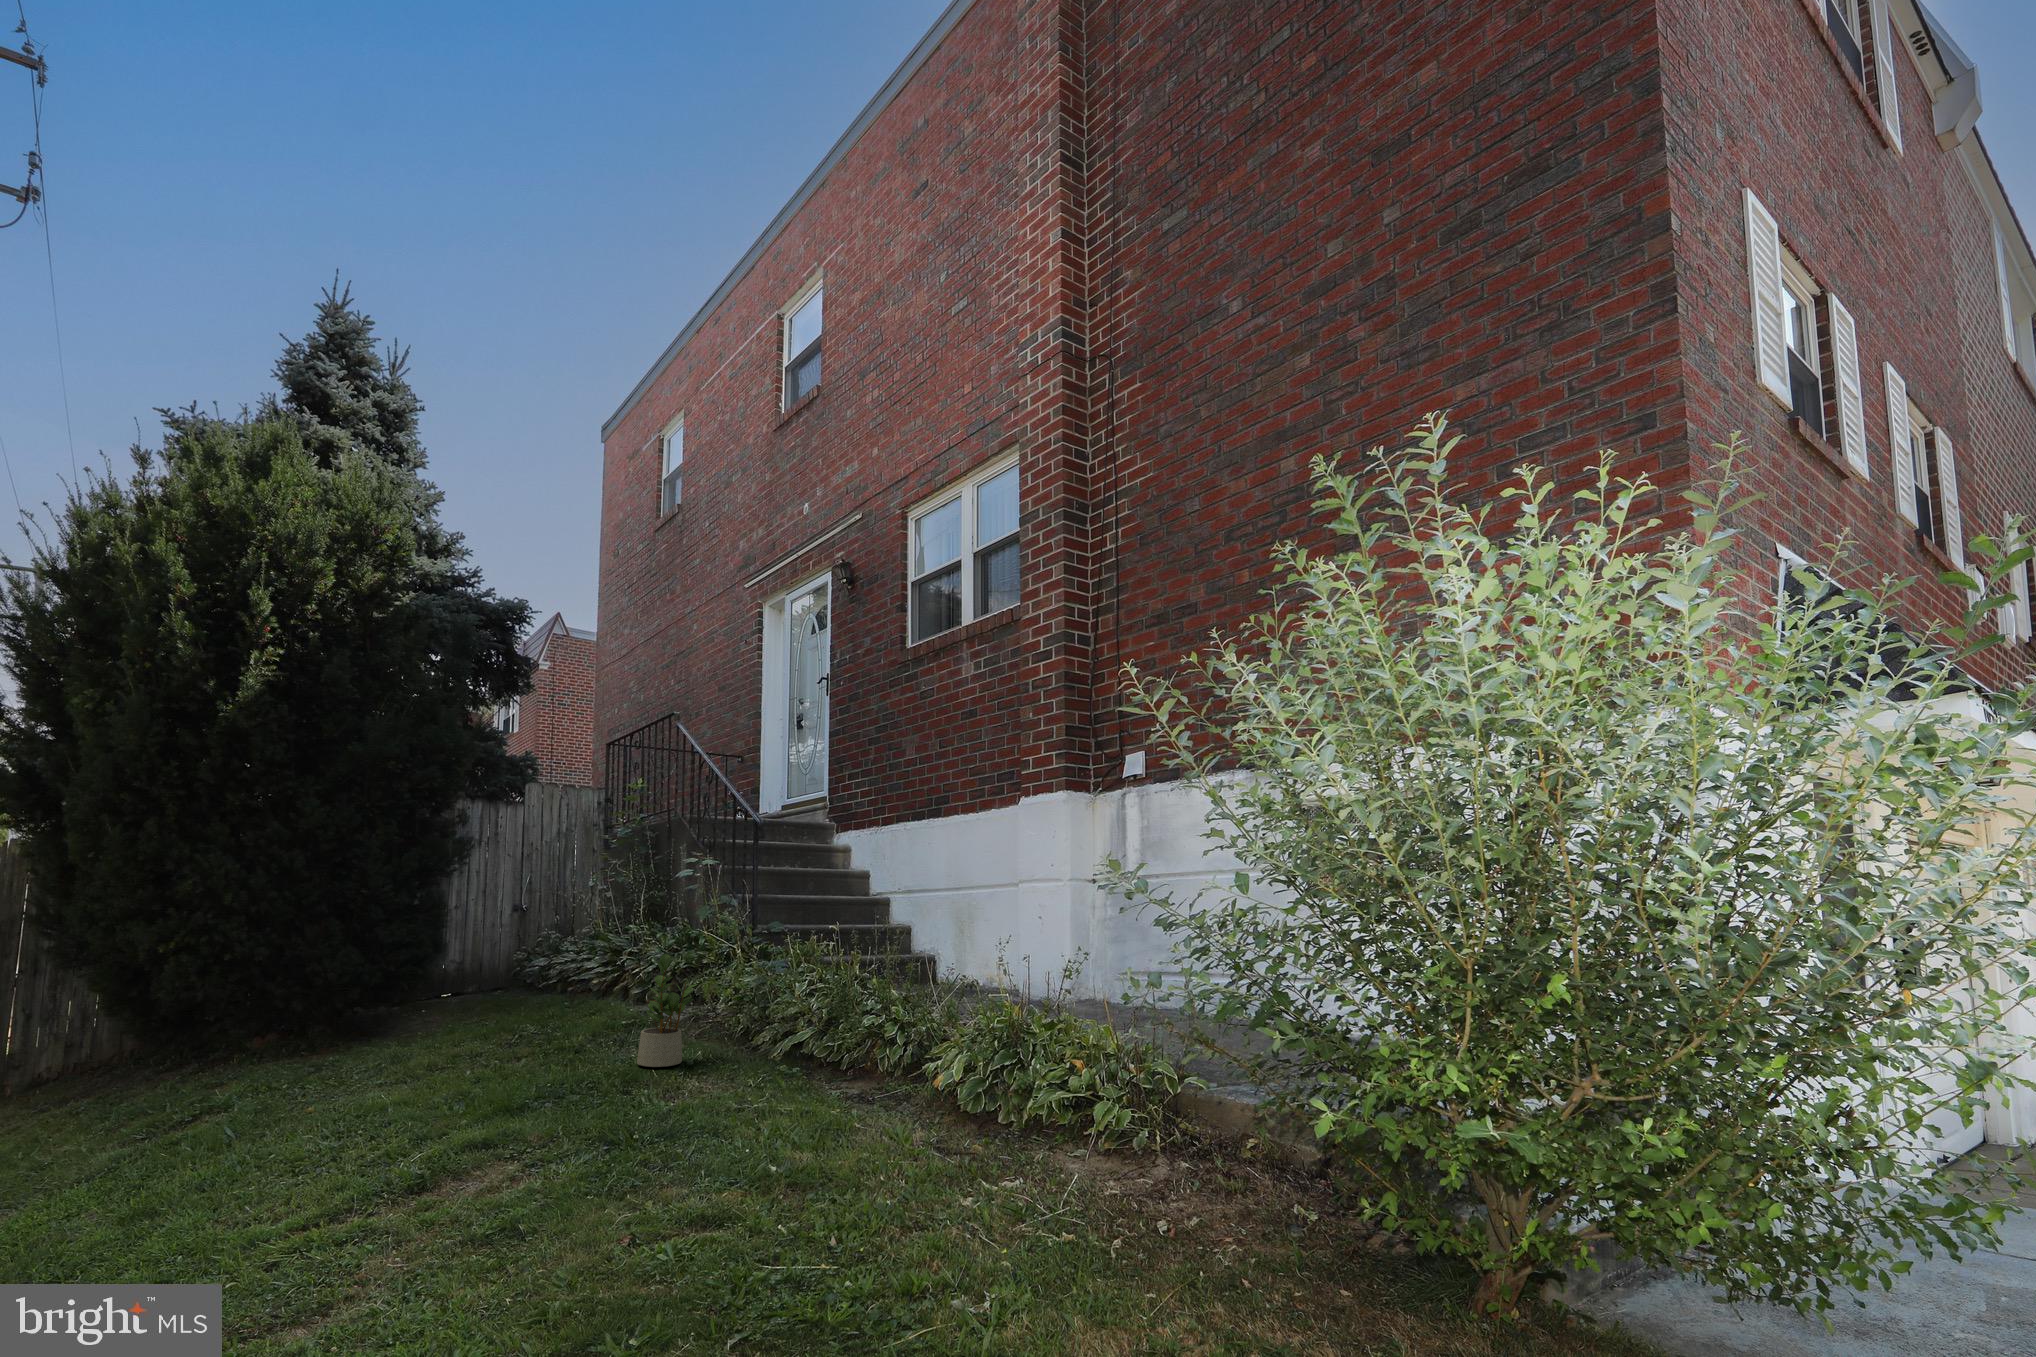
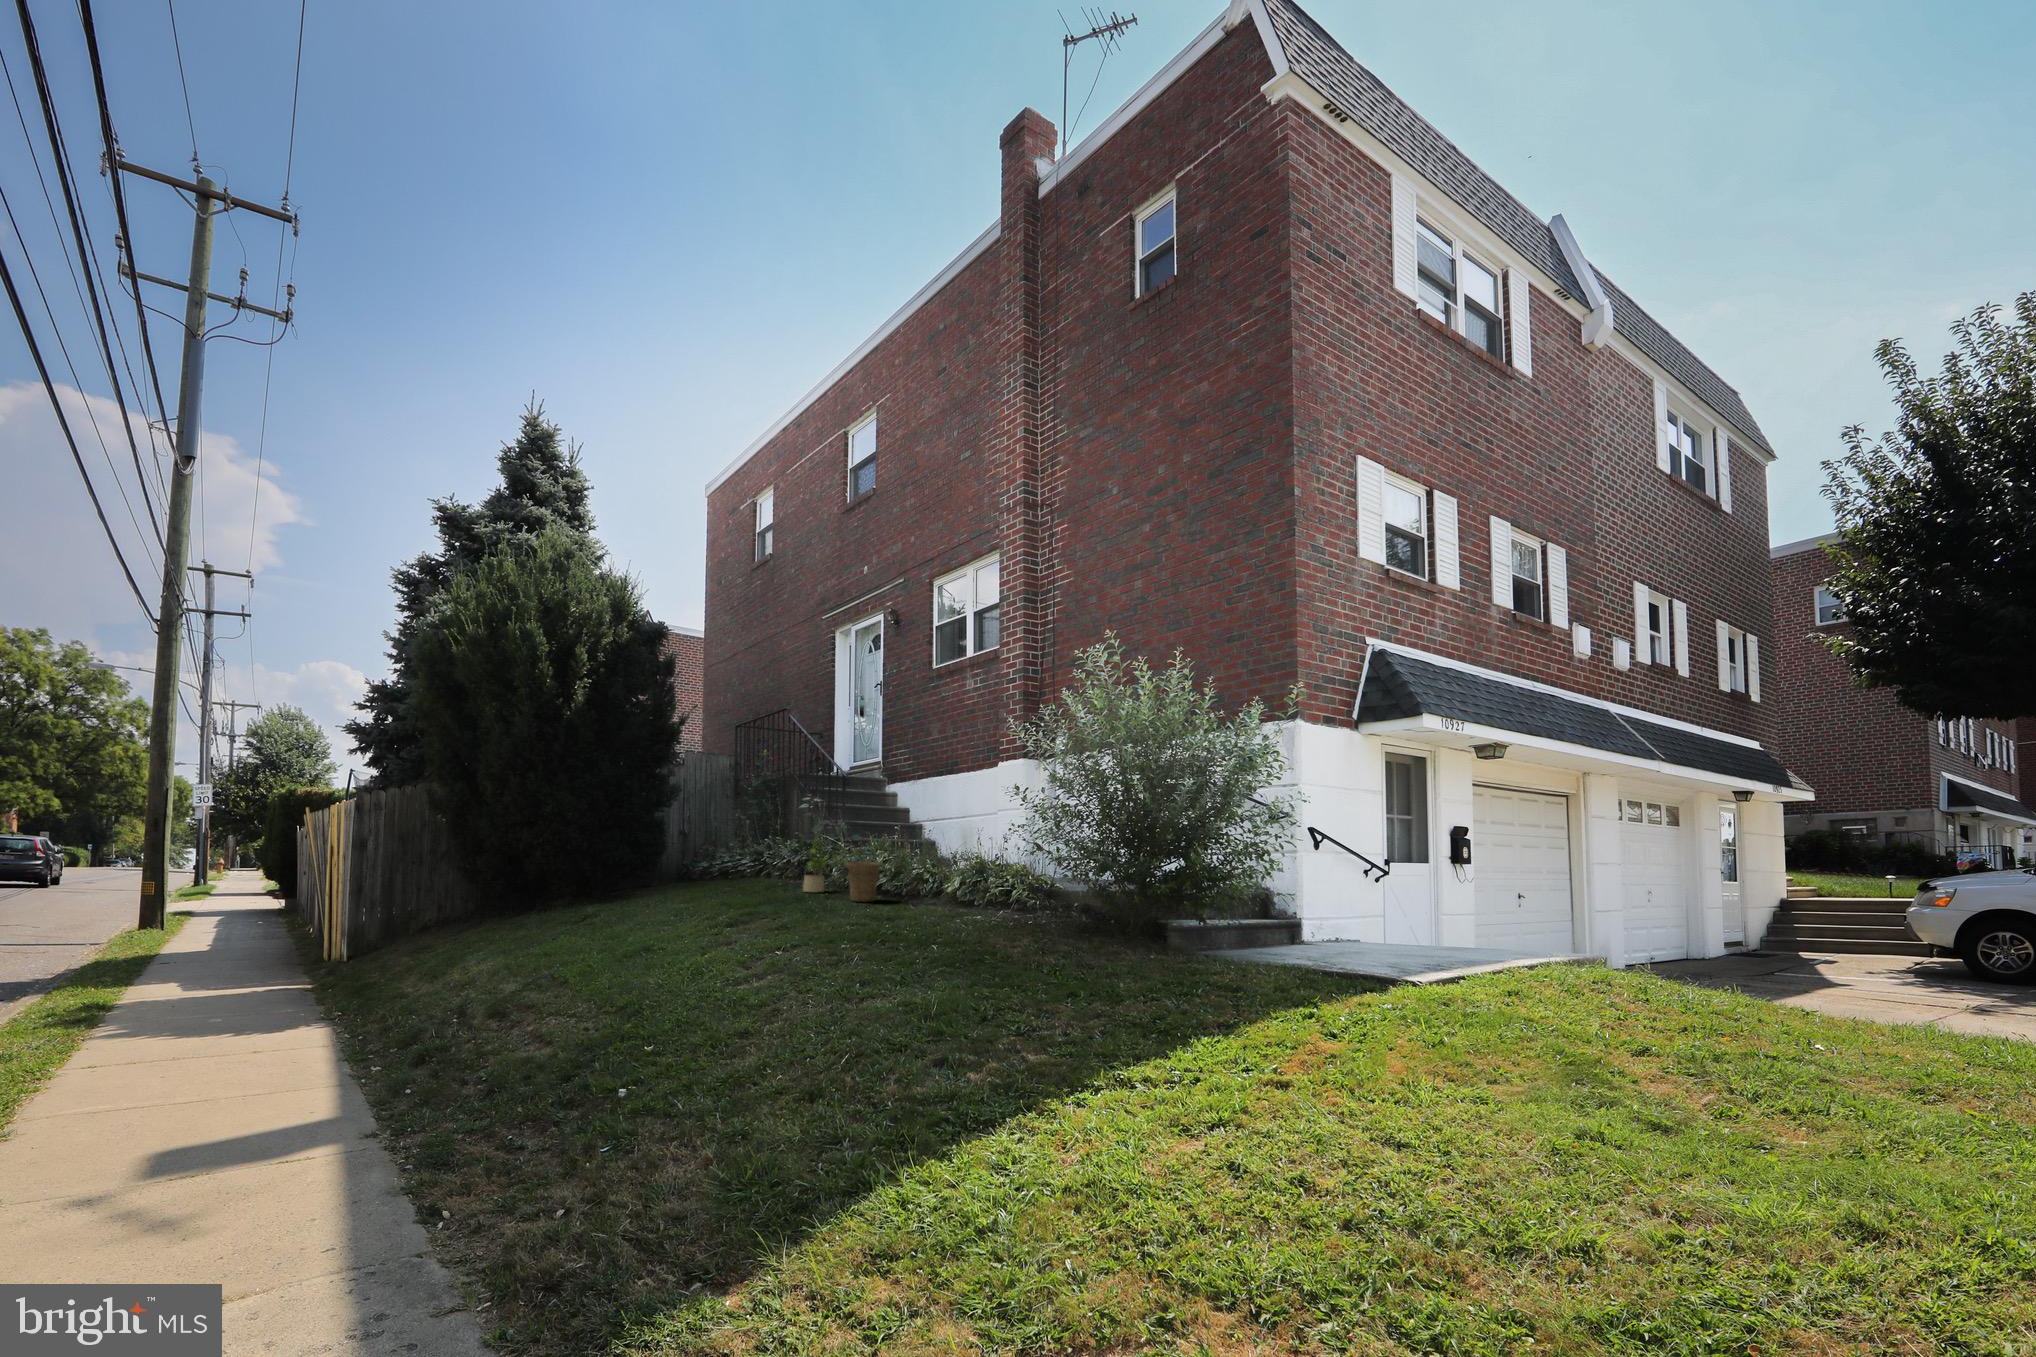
basket: none [709,1010,796,1106] -> present [844,862,883,902]

